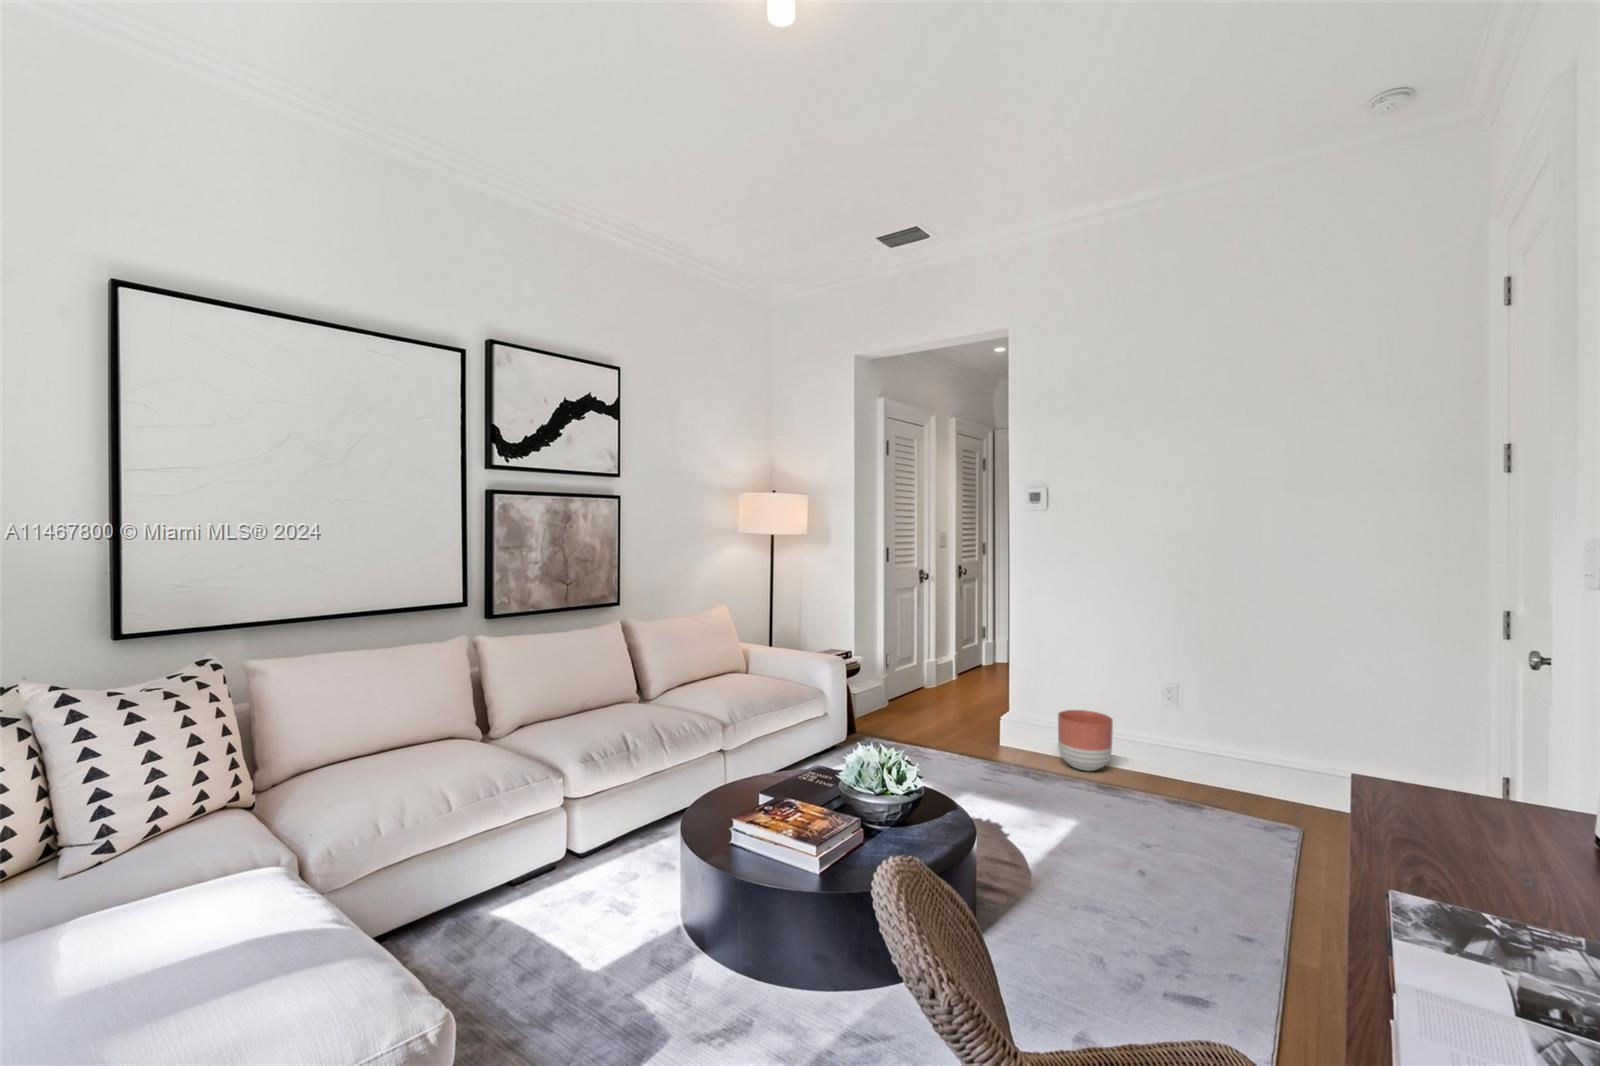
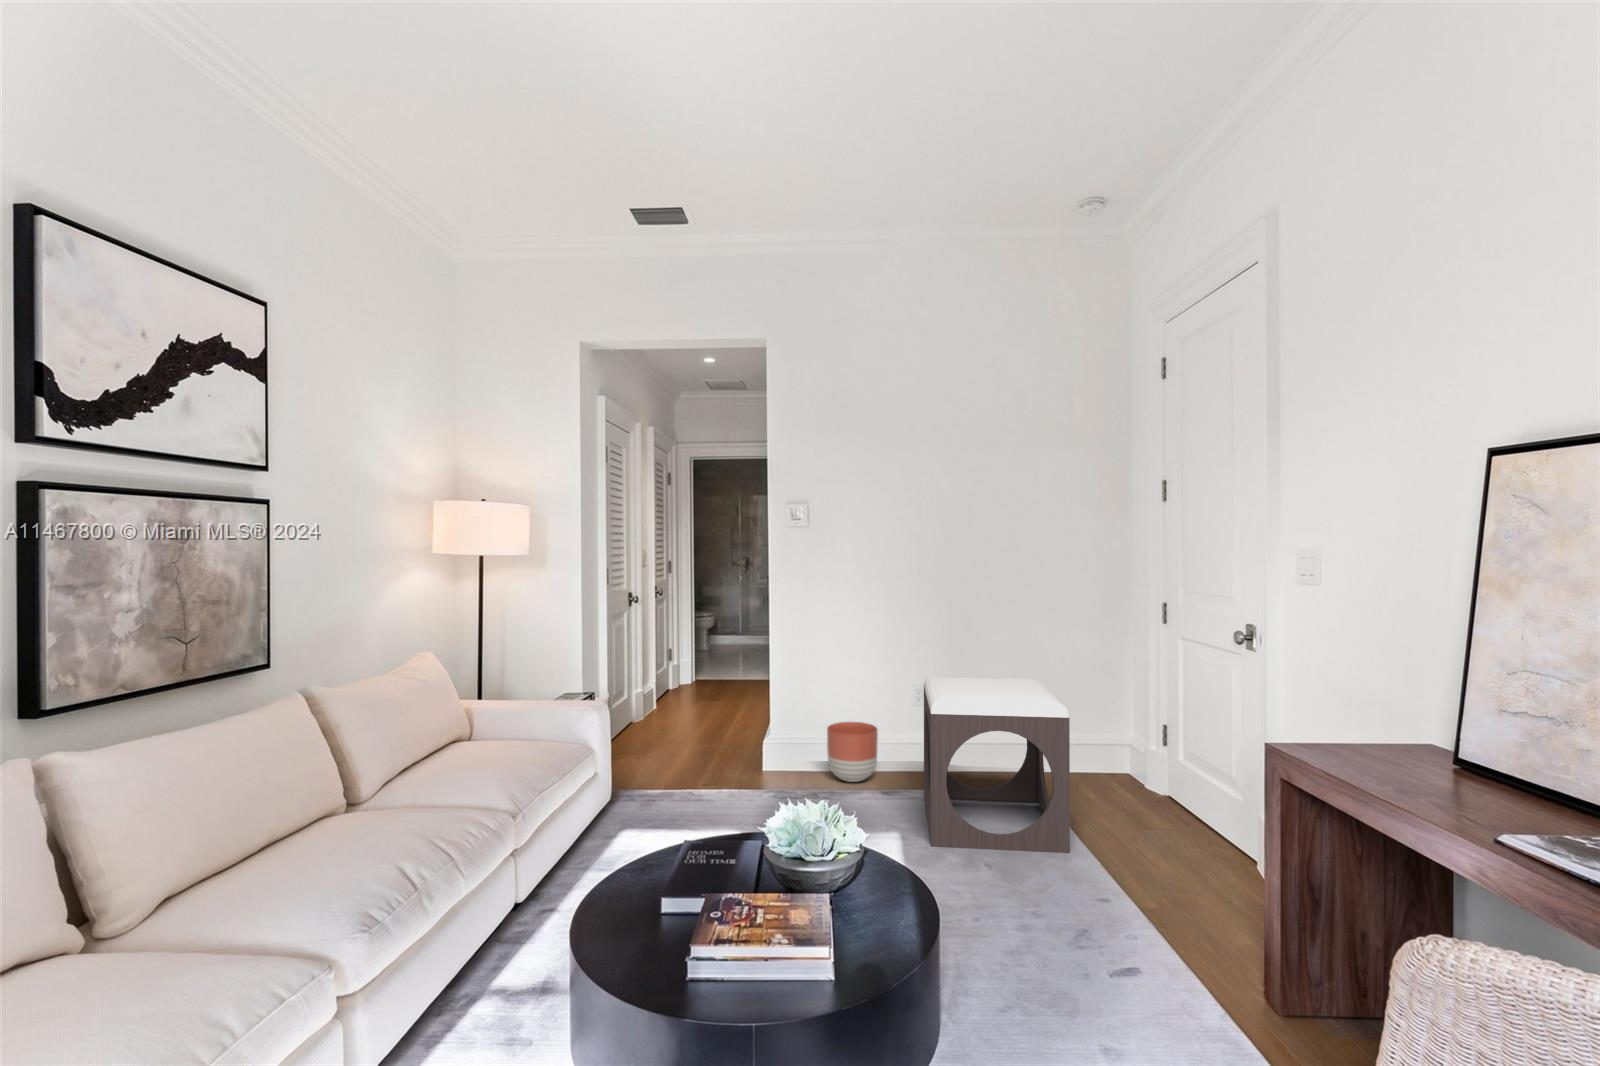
footstool: none [1107,674,1290,889] -> present [924,677,1070,853]

